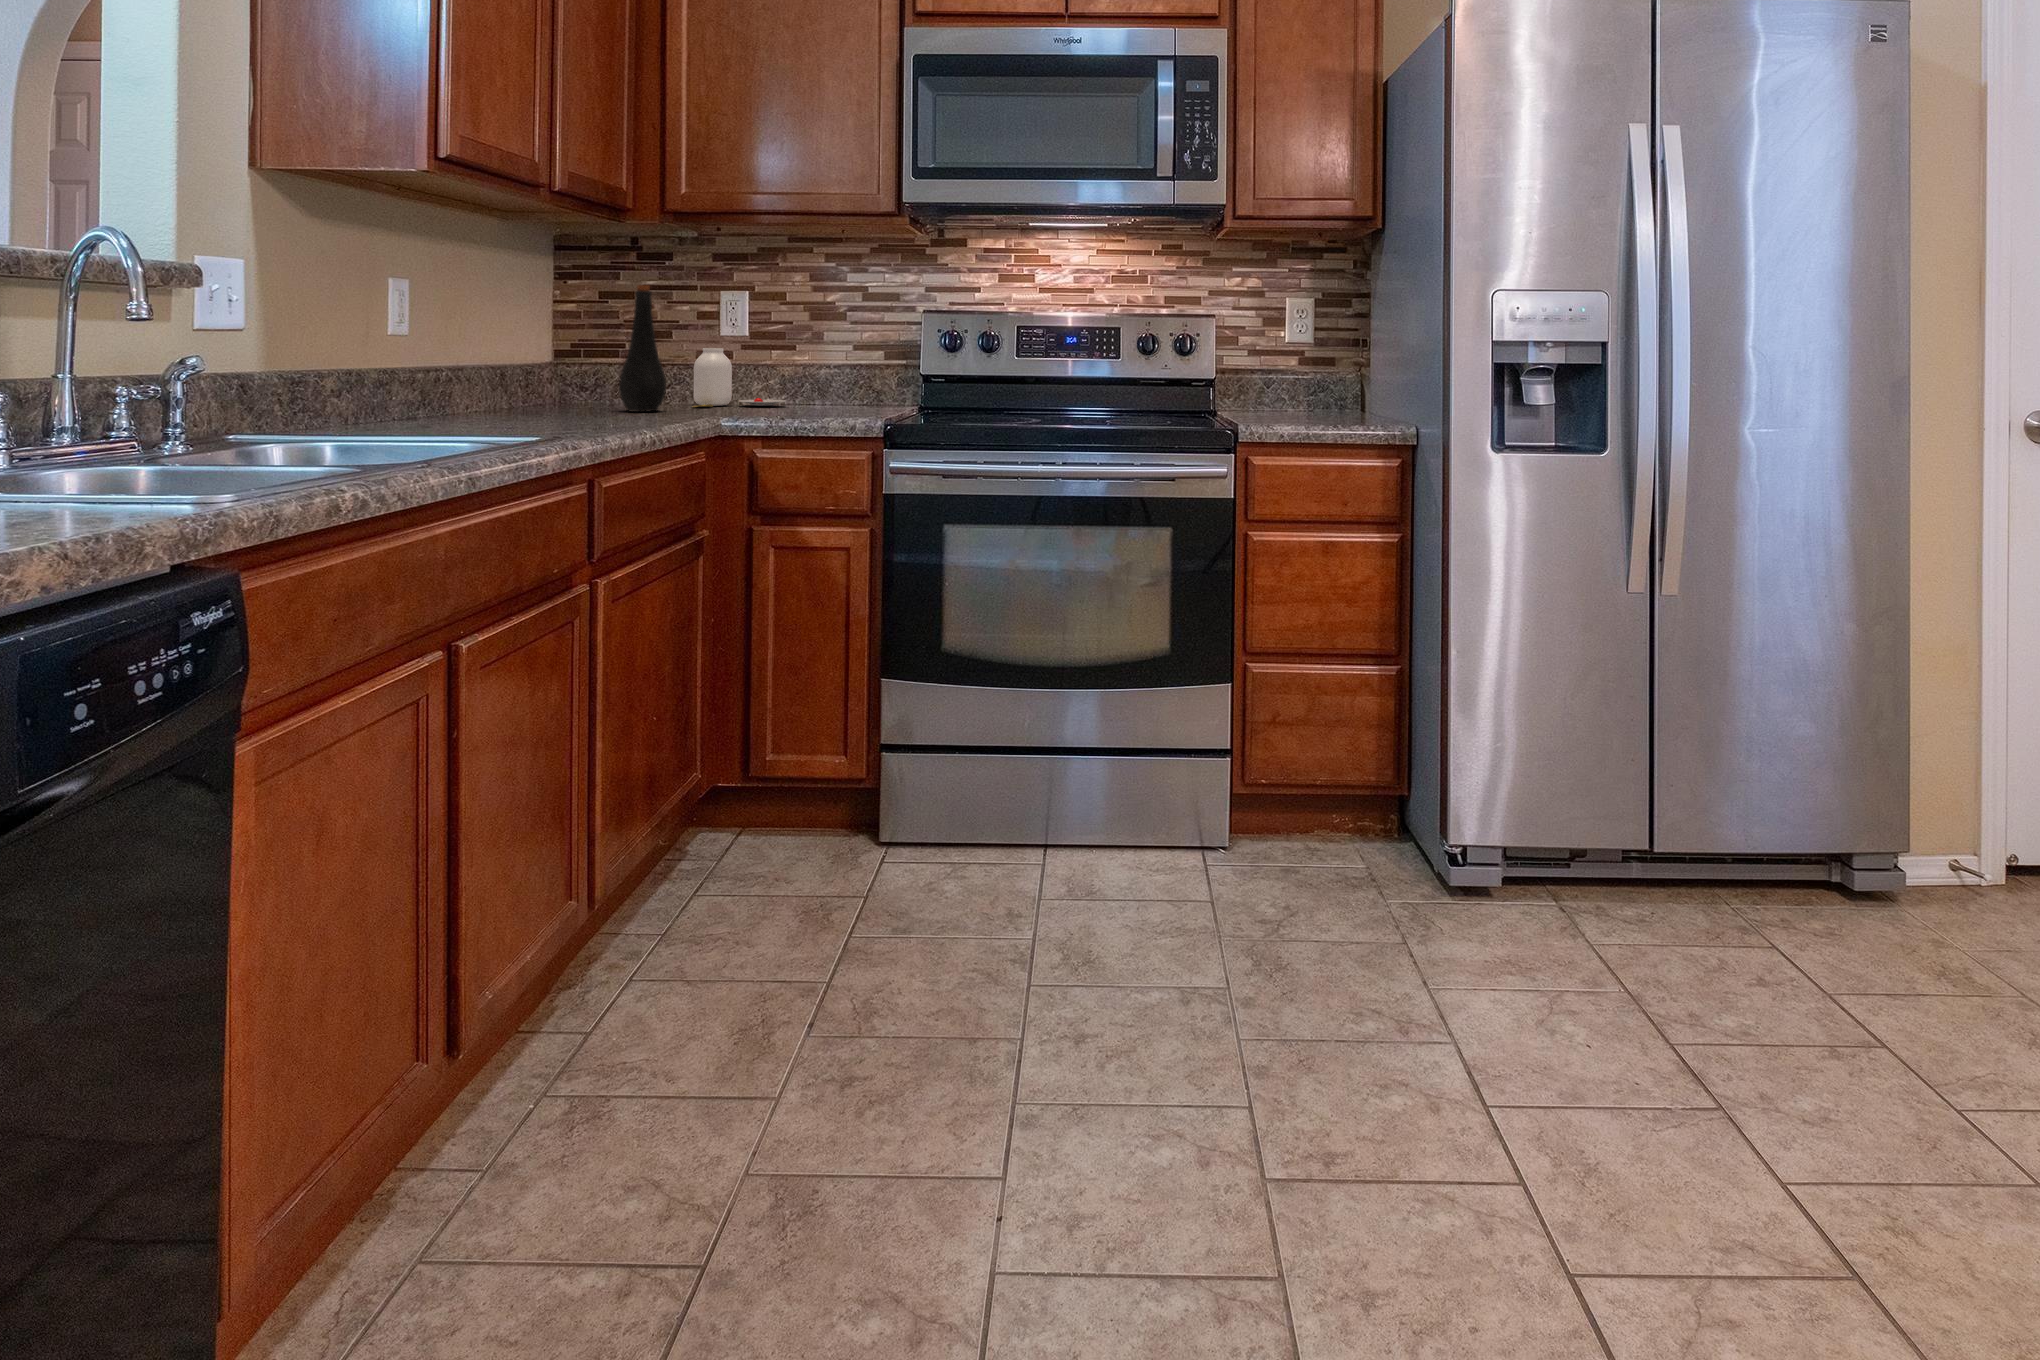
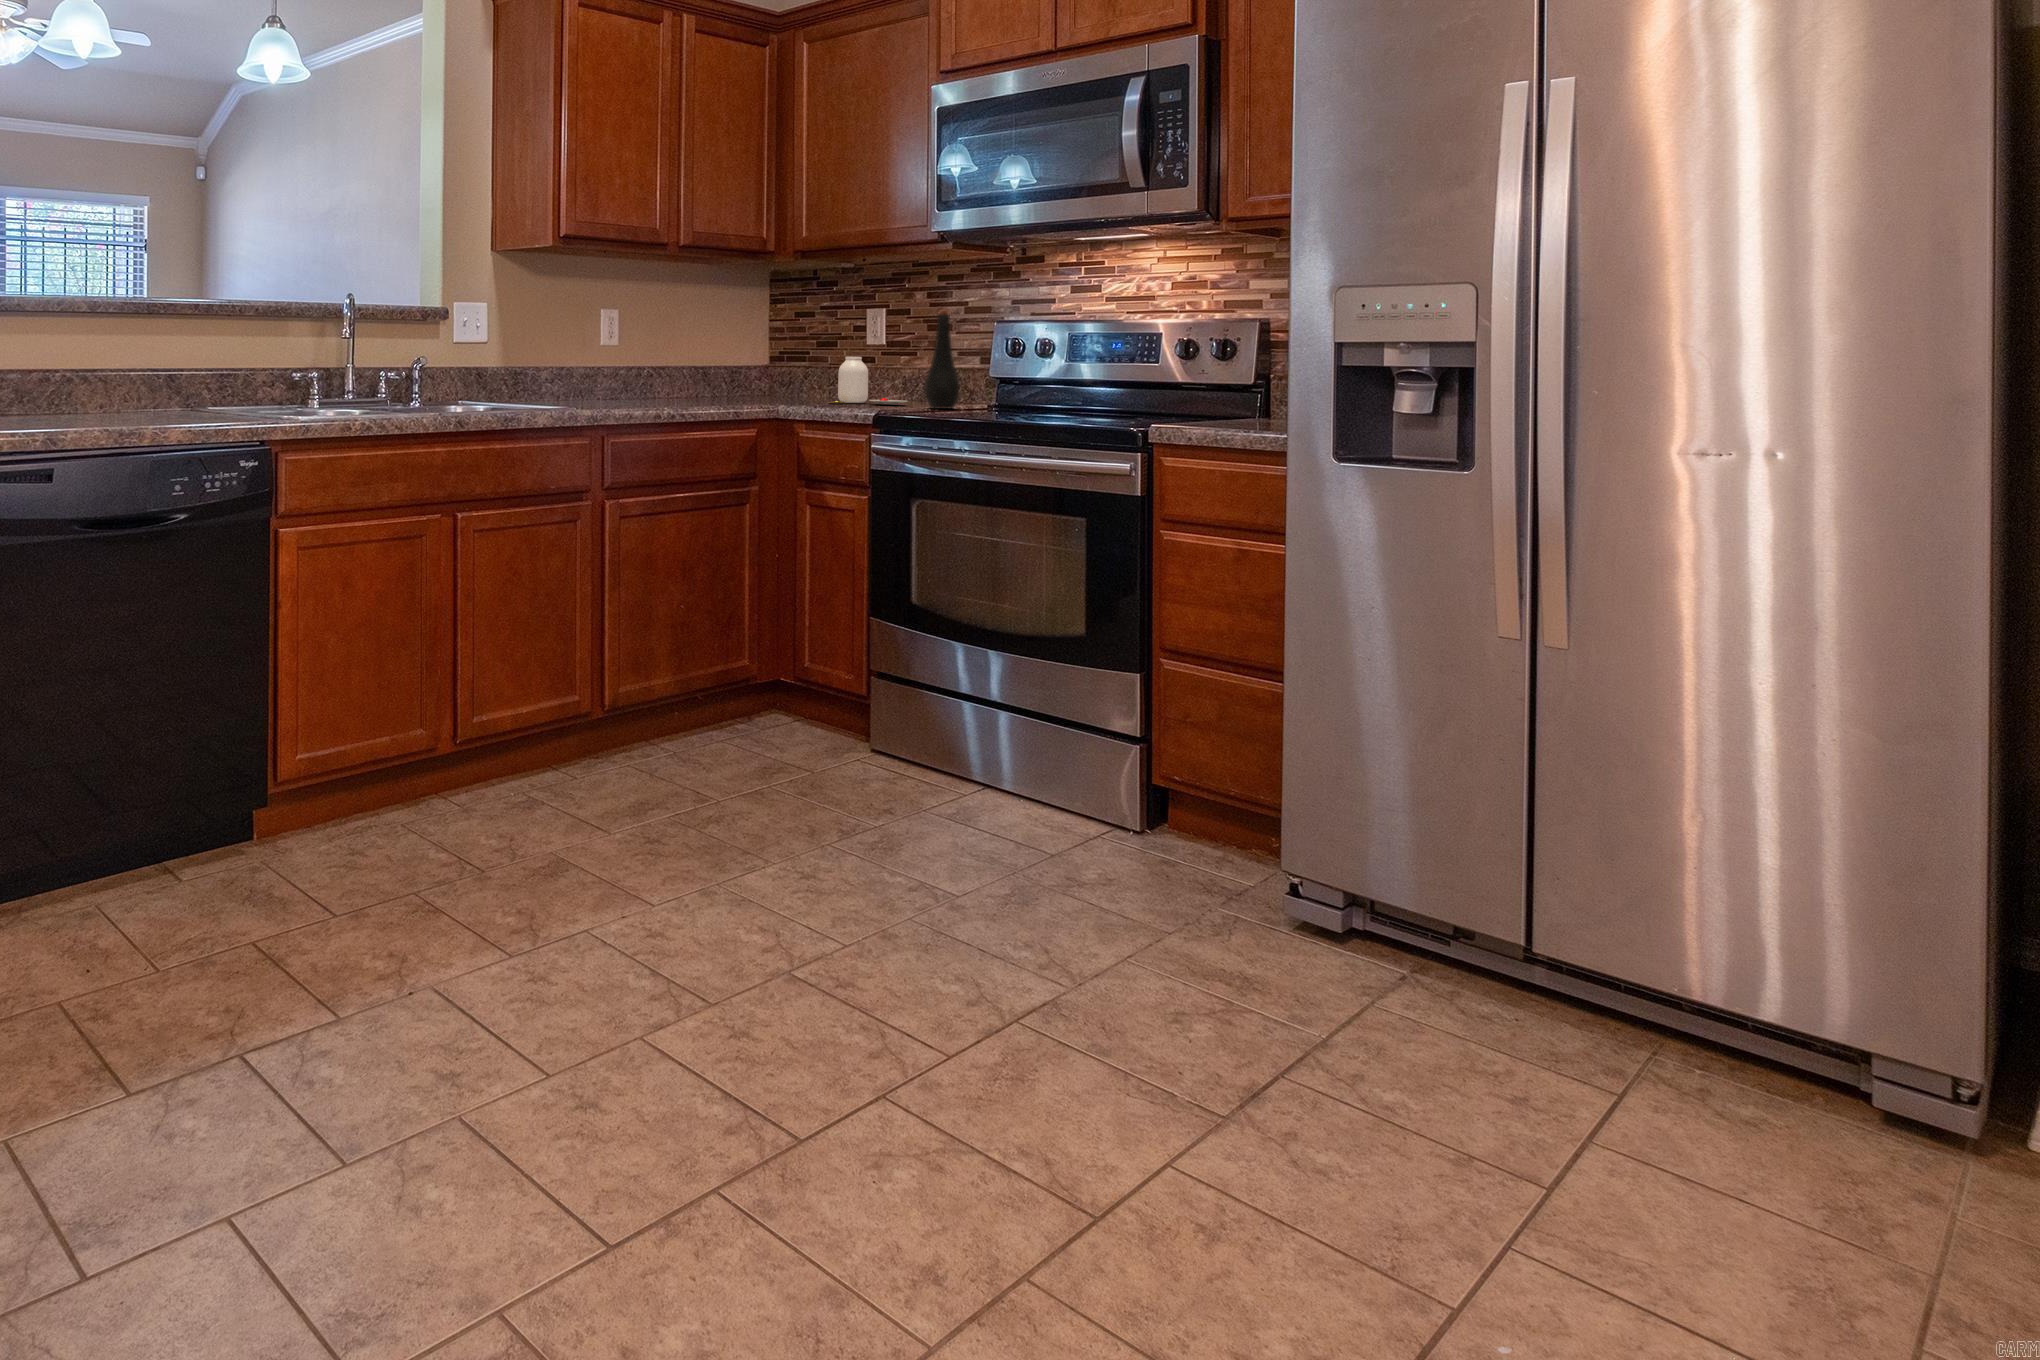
bottle: present [619,285,666,412] -> present [924,310,959,409]

